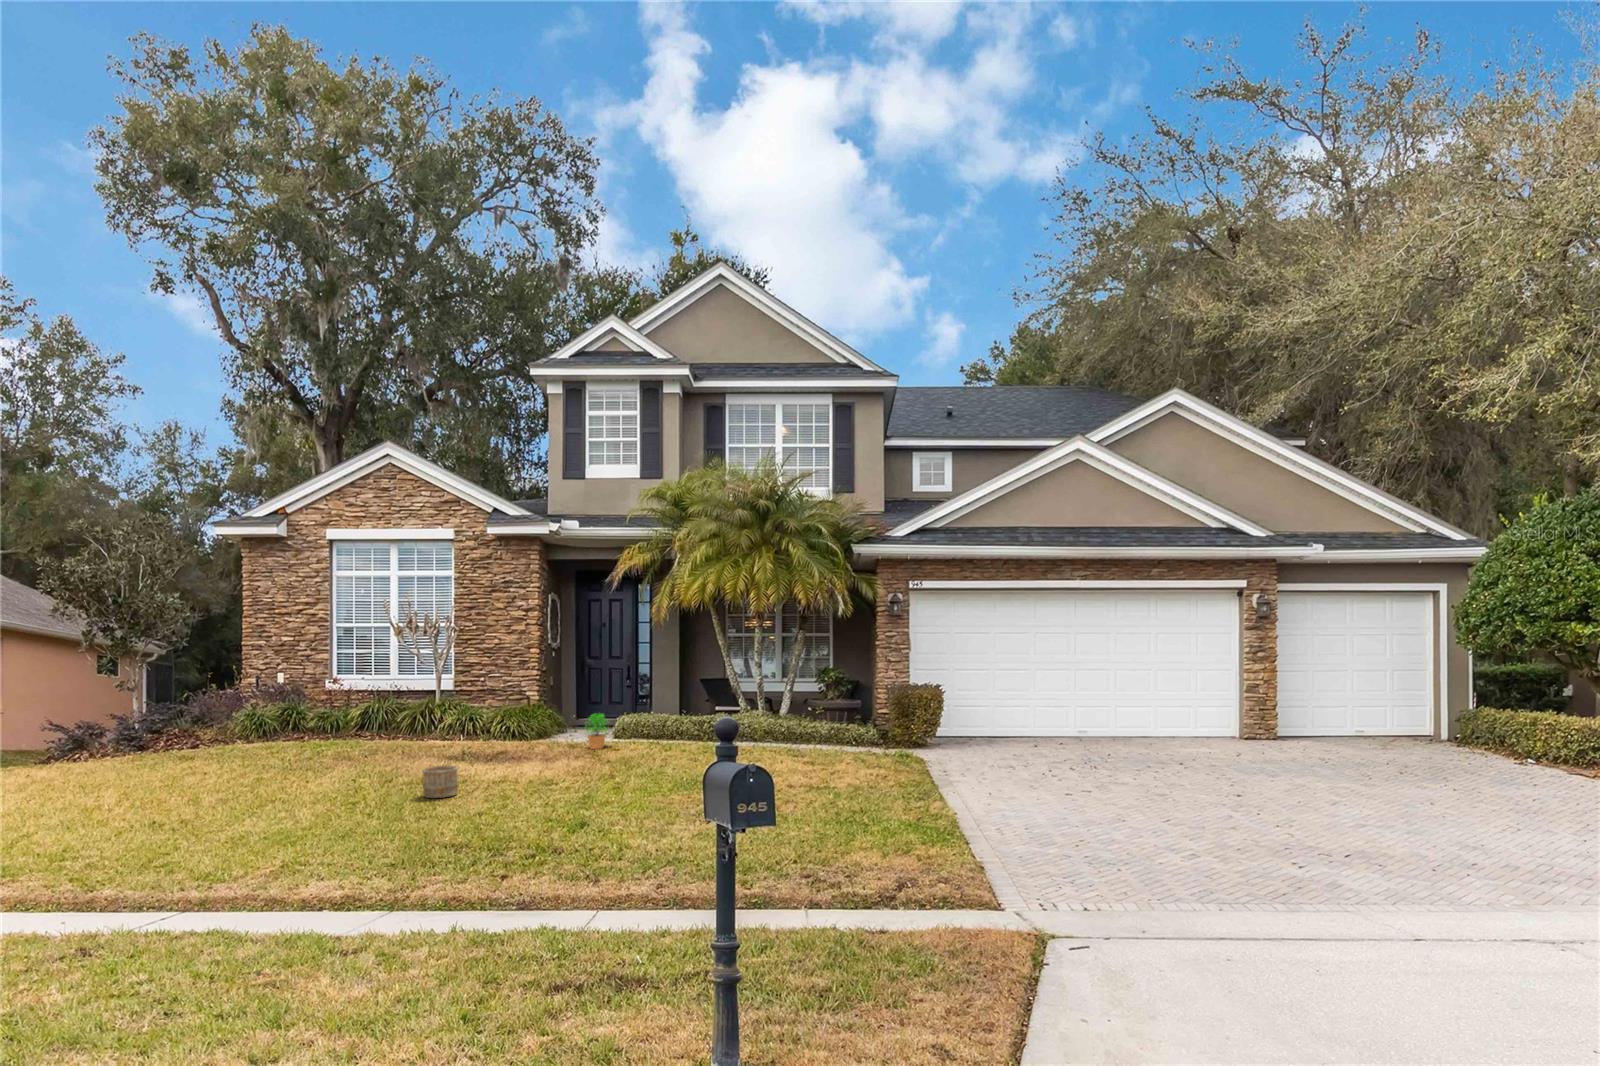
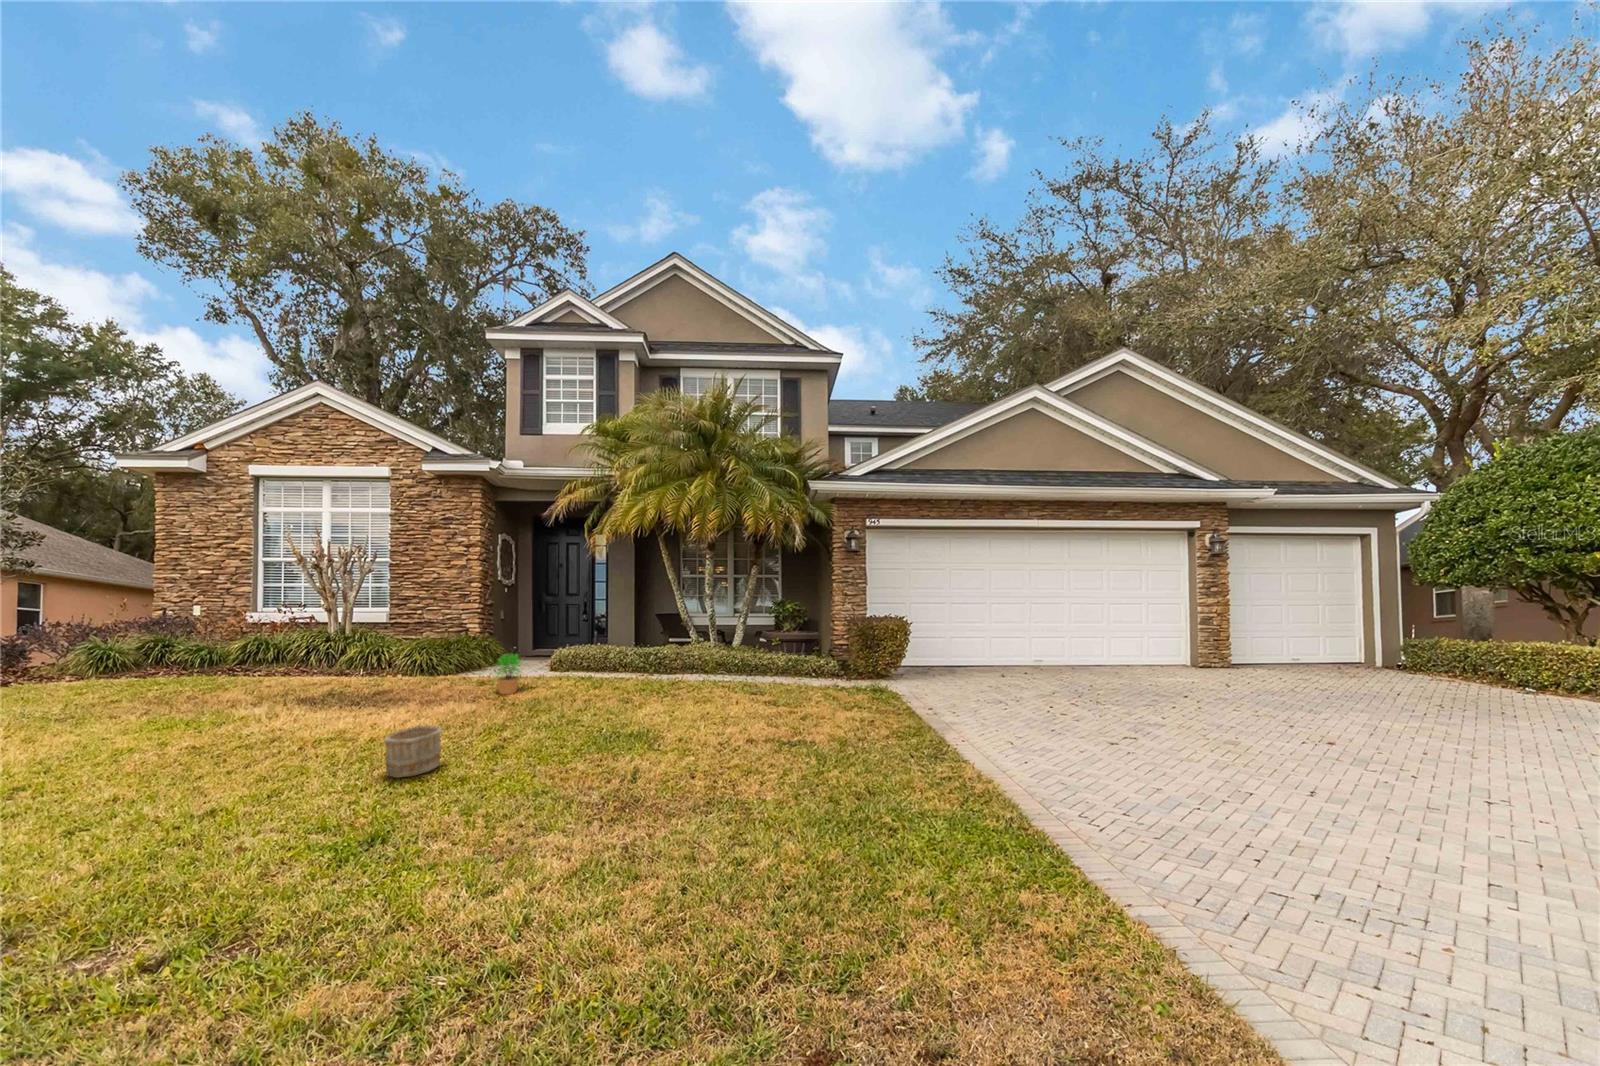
wooden bucket: present [422,765,458,798] -> present [384,725,442,778]

